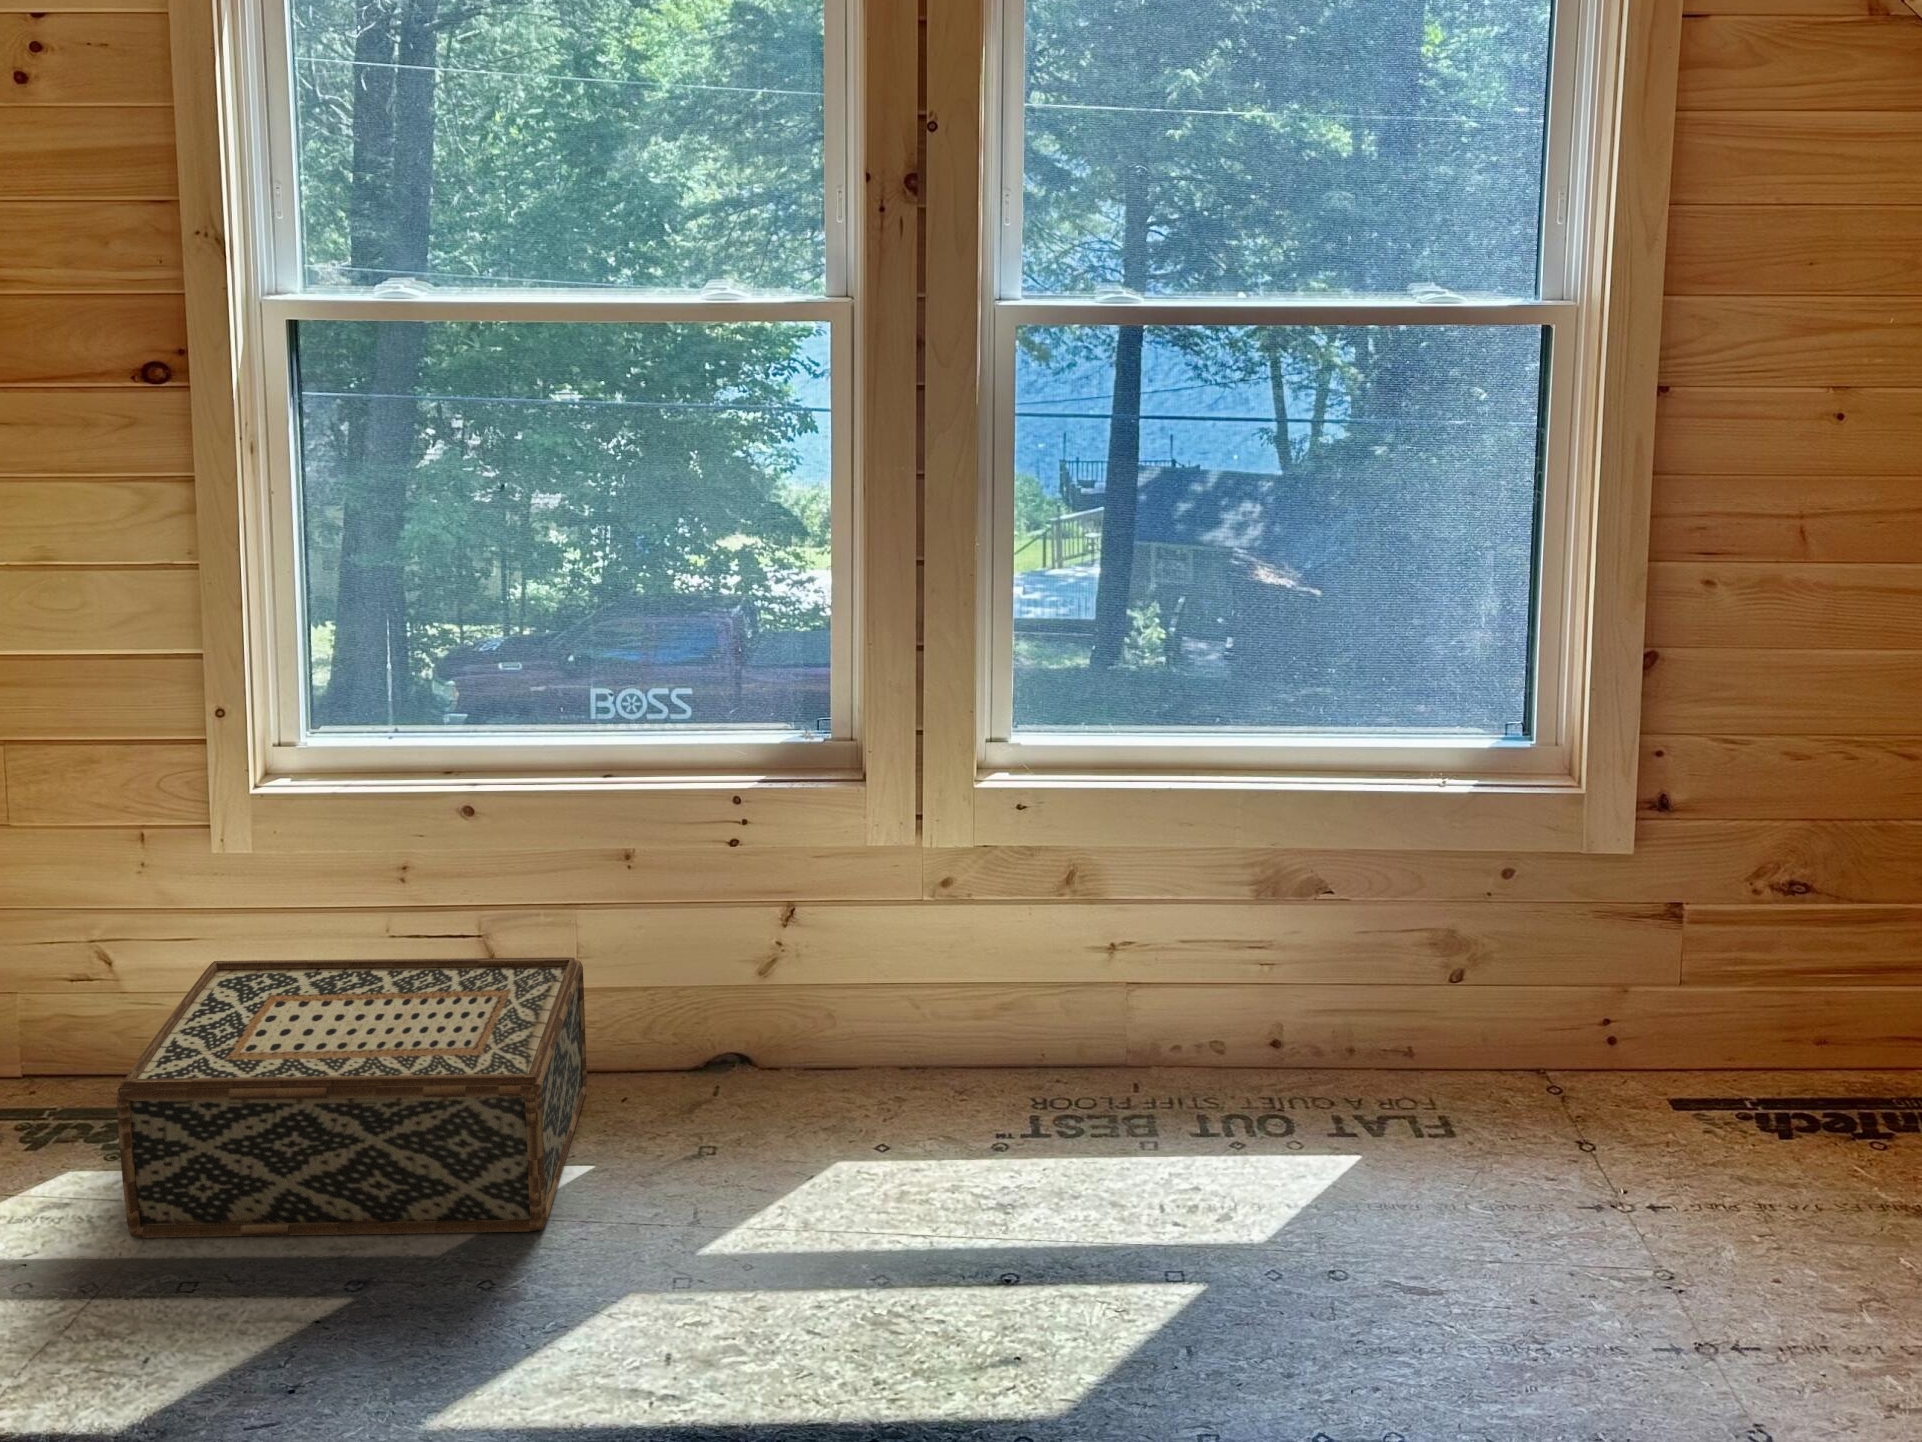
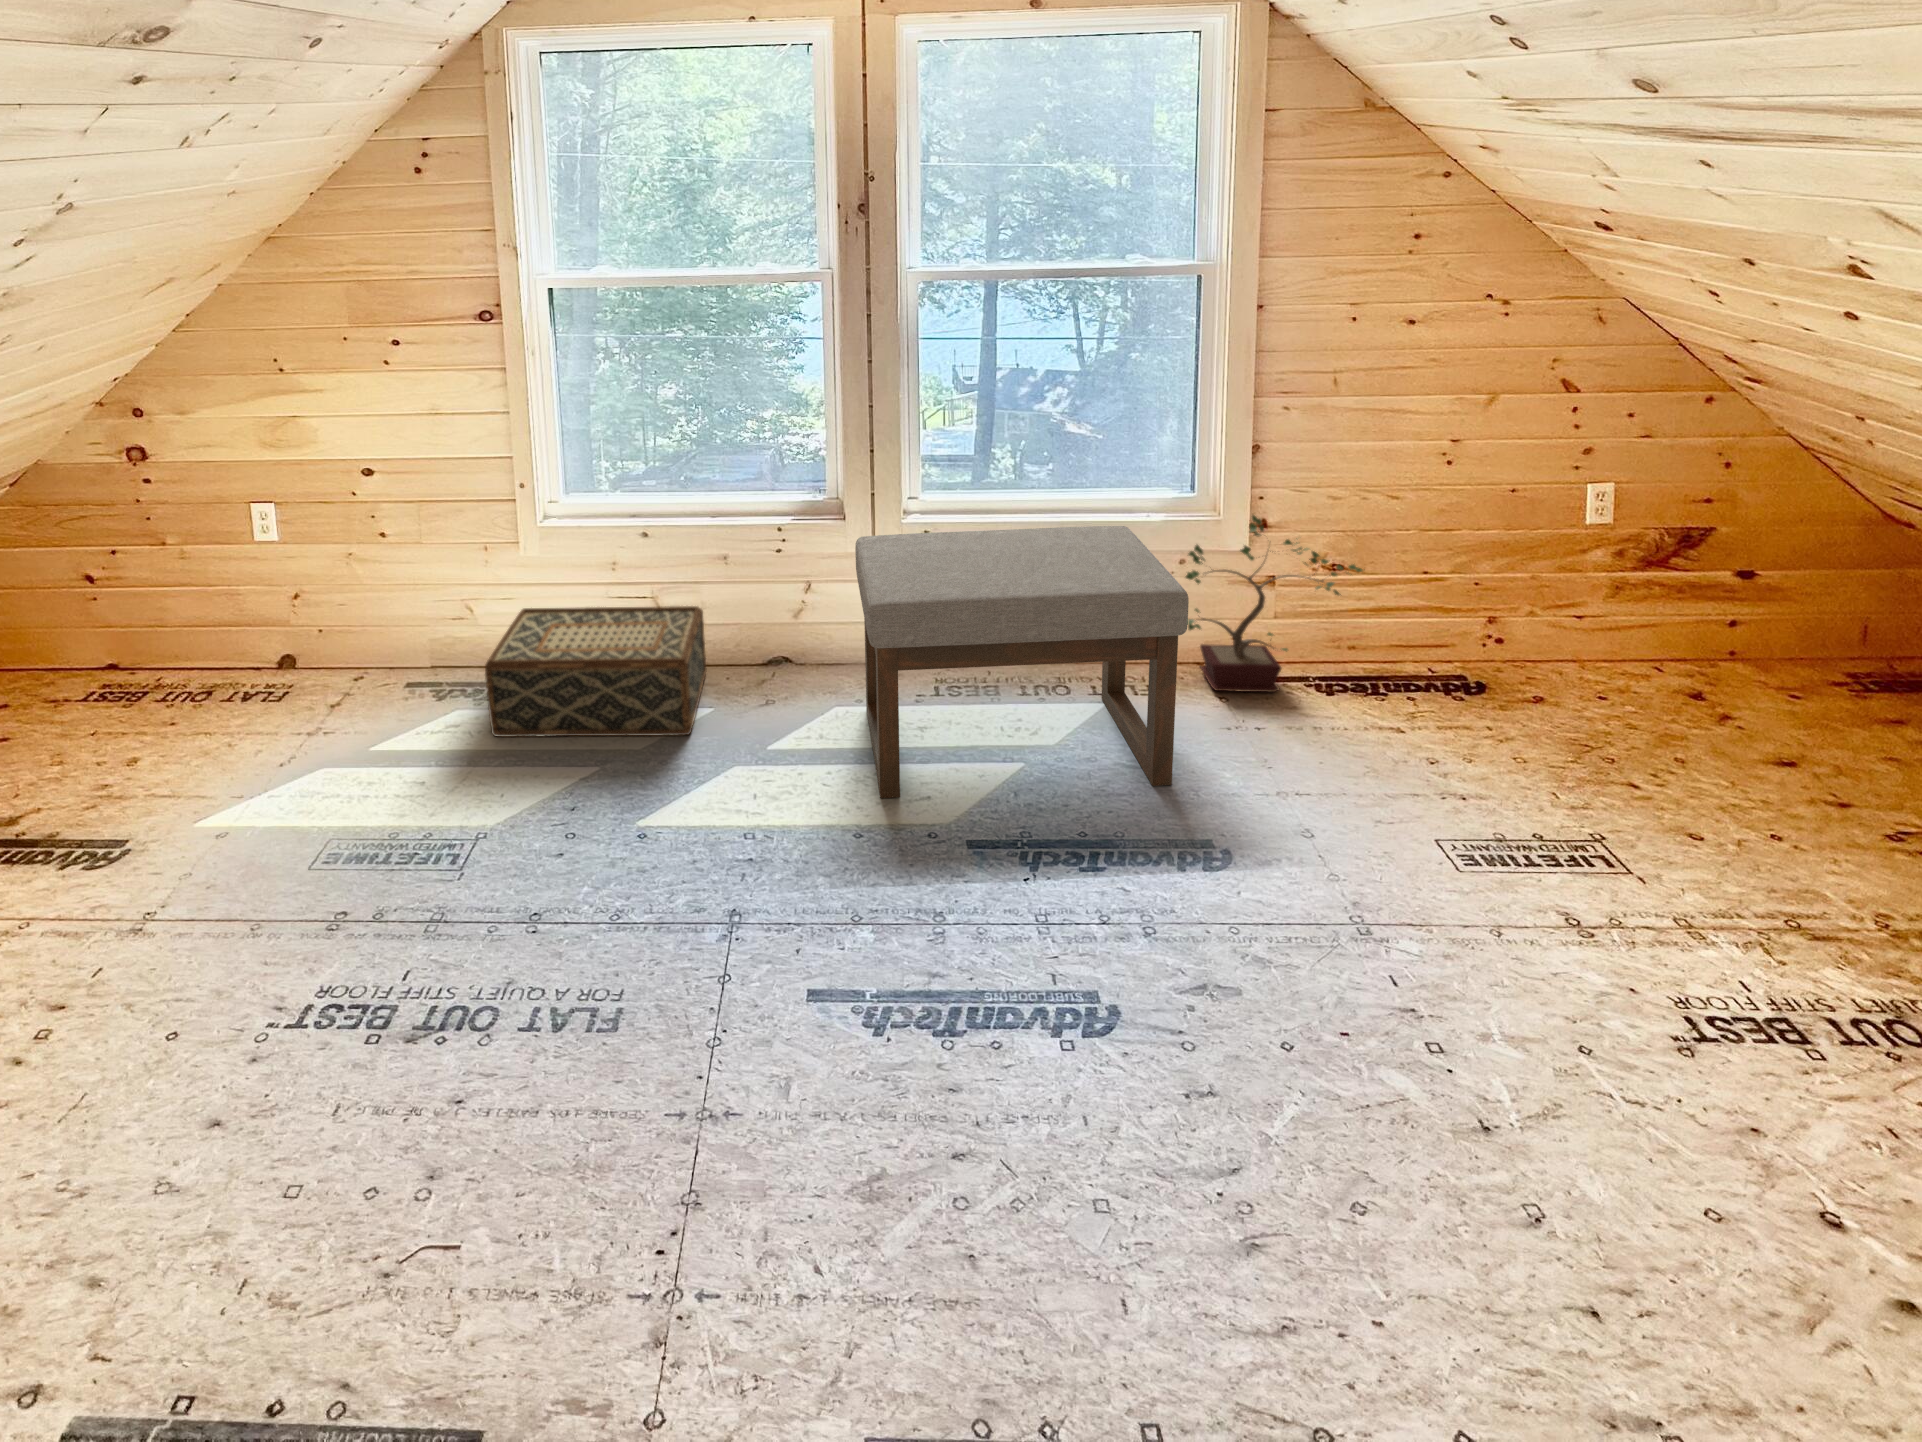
potted plant: none [1516,782,1863,1130] -> present [1186,515,1363,692]
ottoman: none [889,808,1538,1372] -> present [855,526,1189,798]

